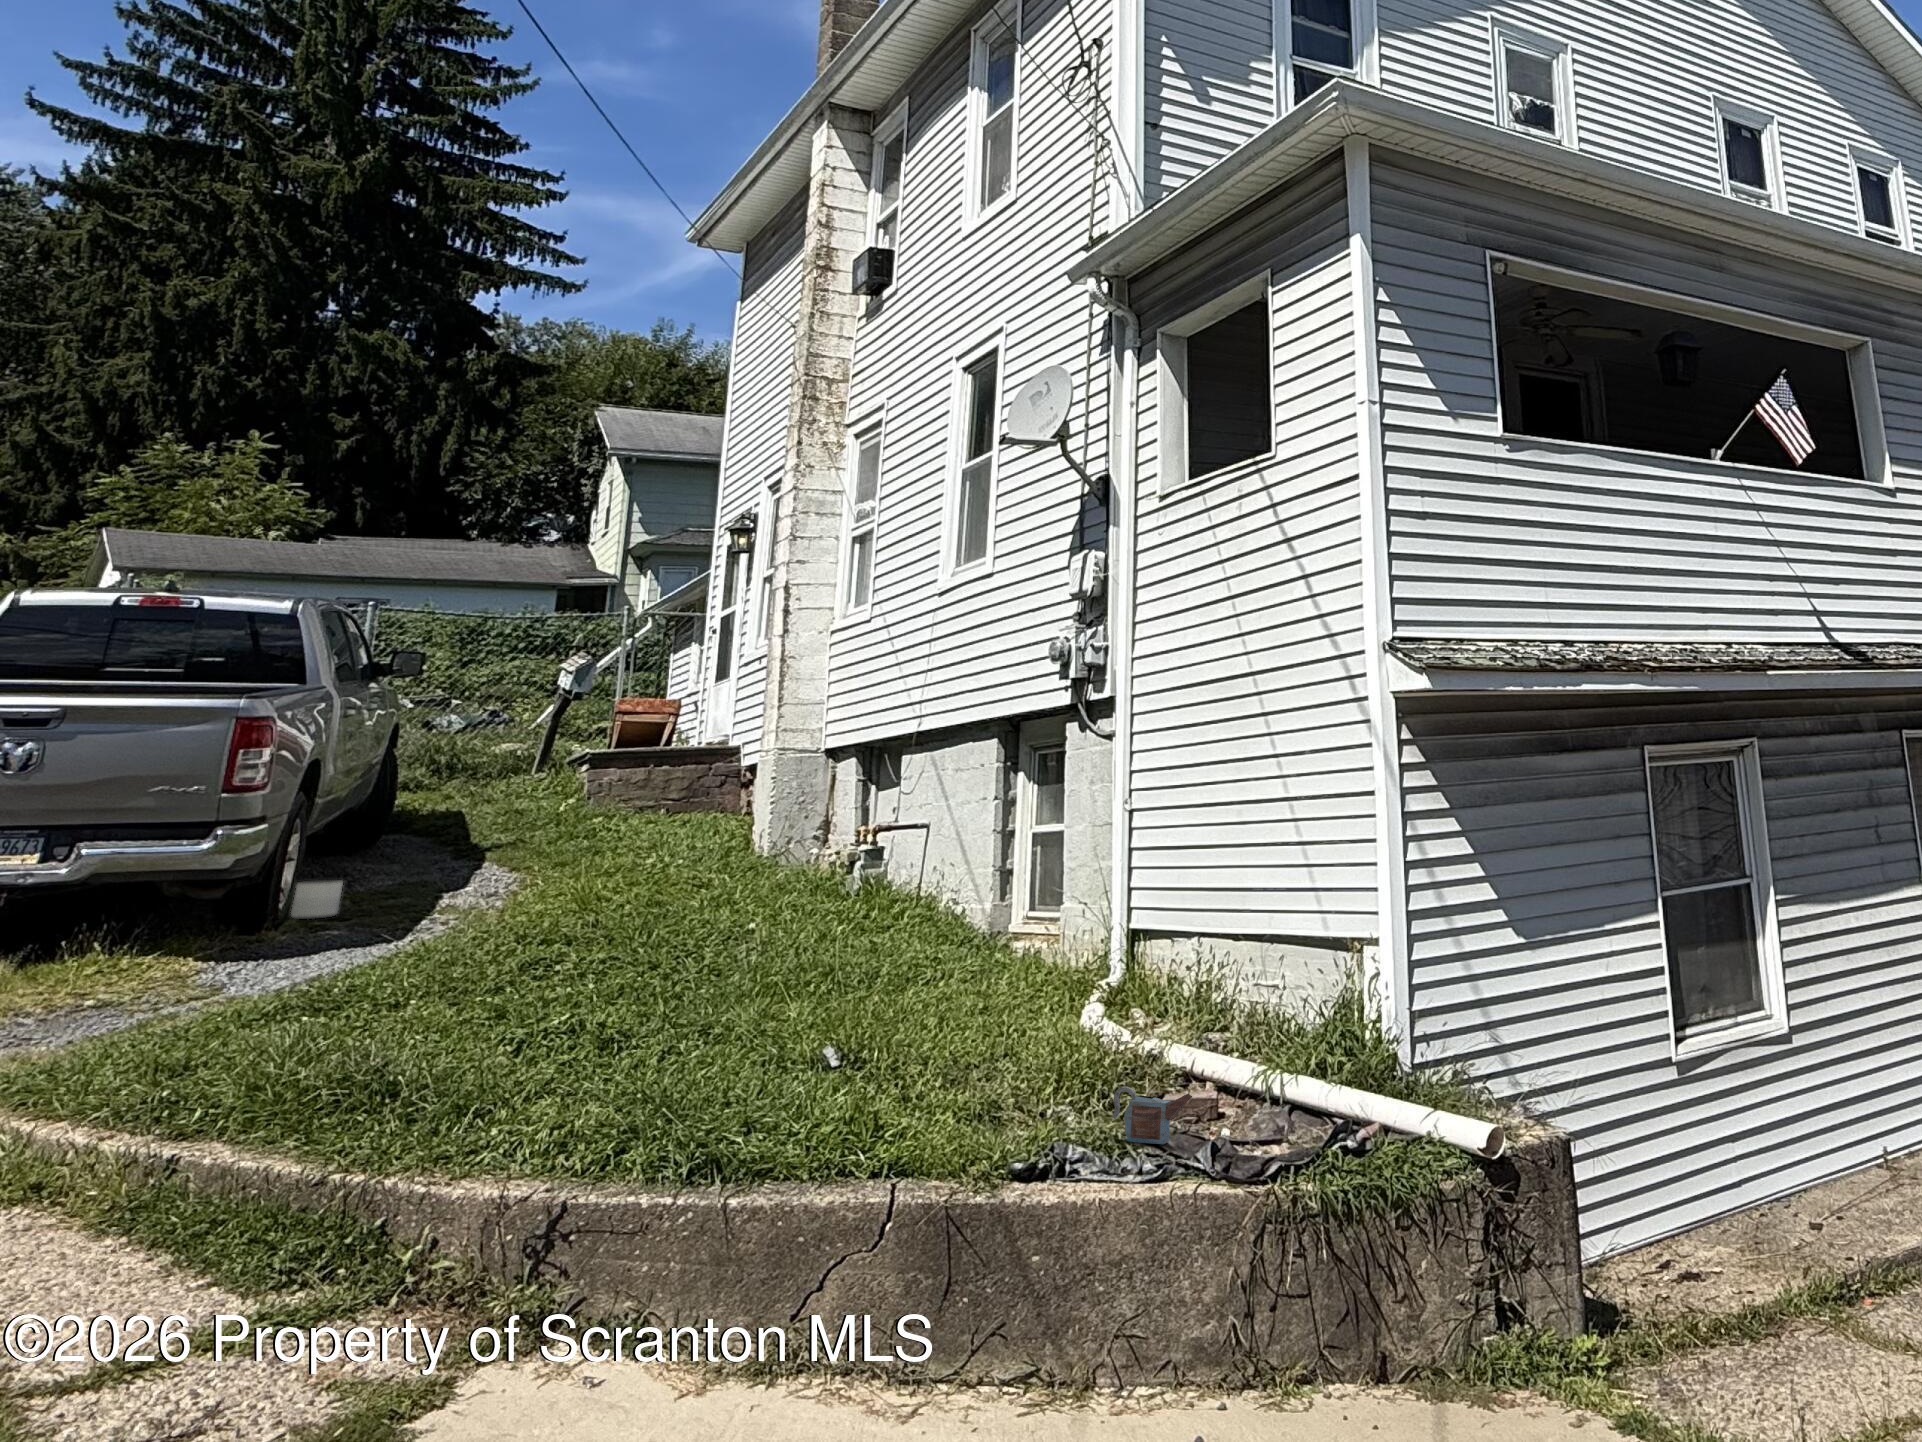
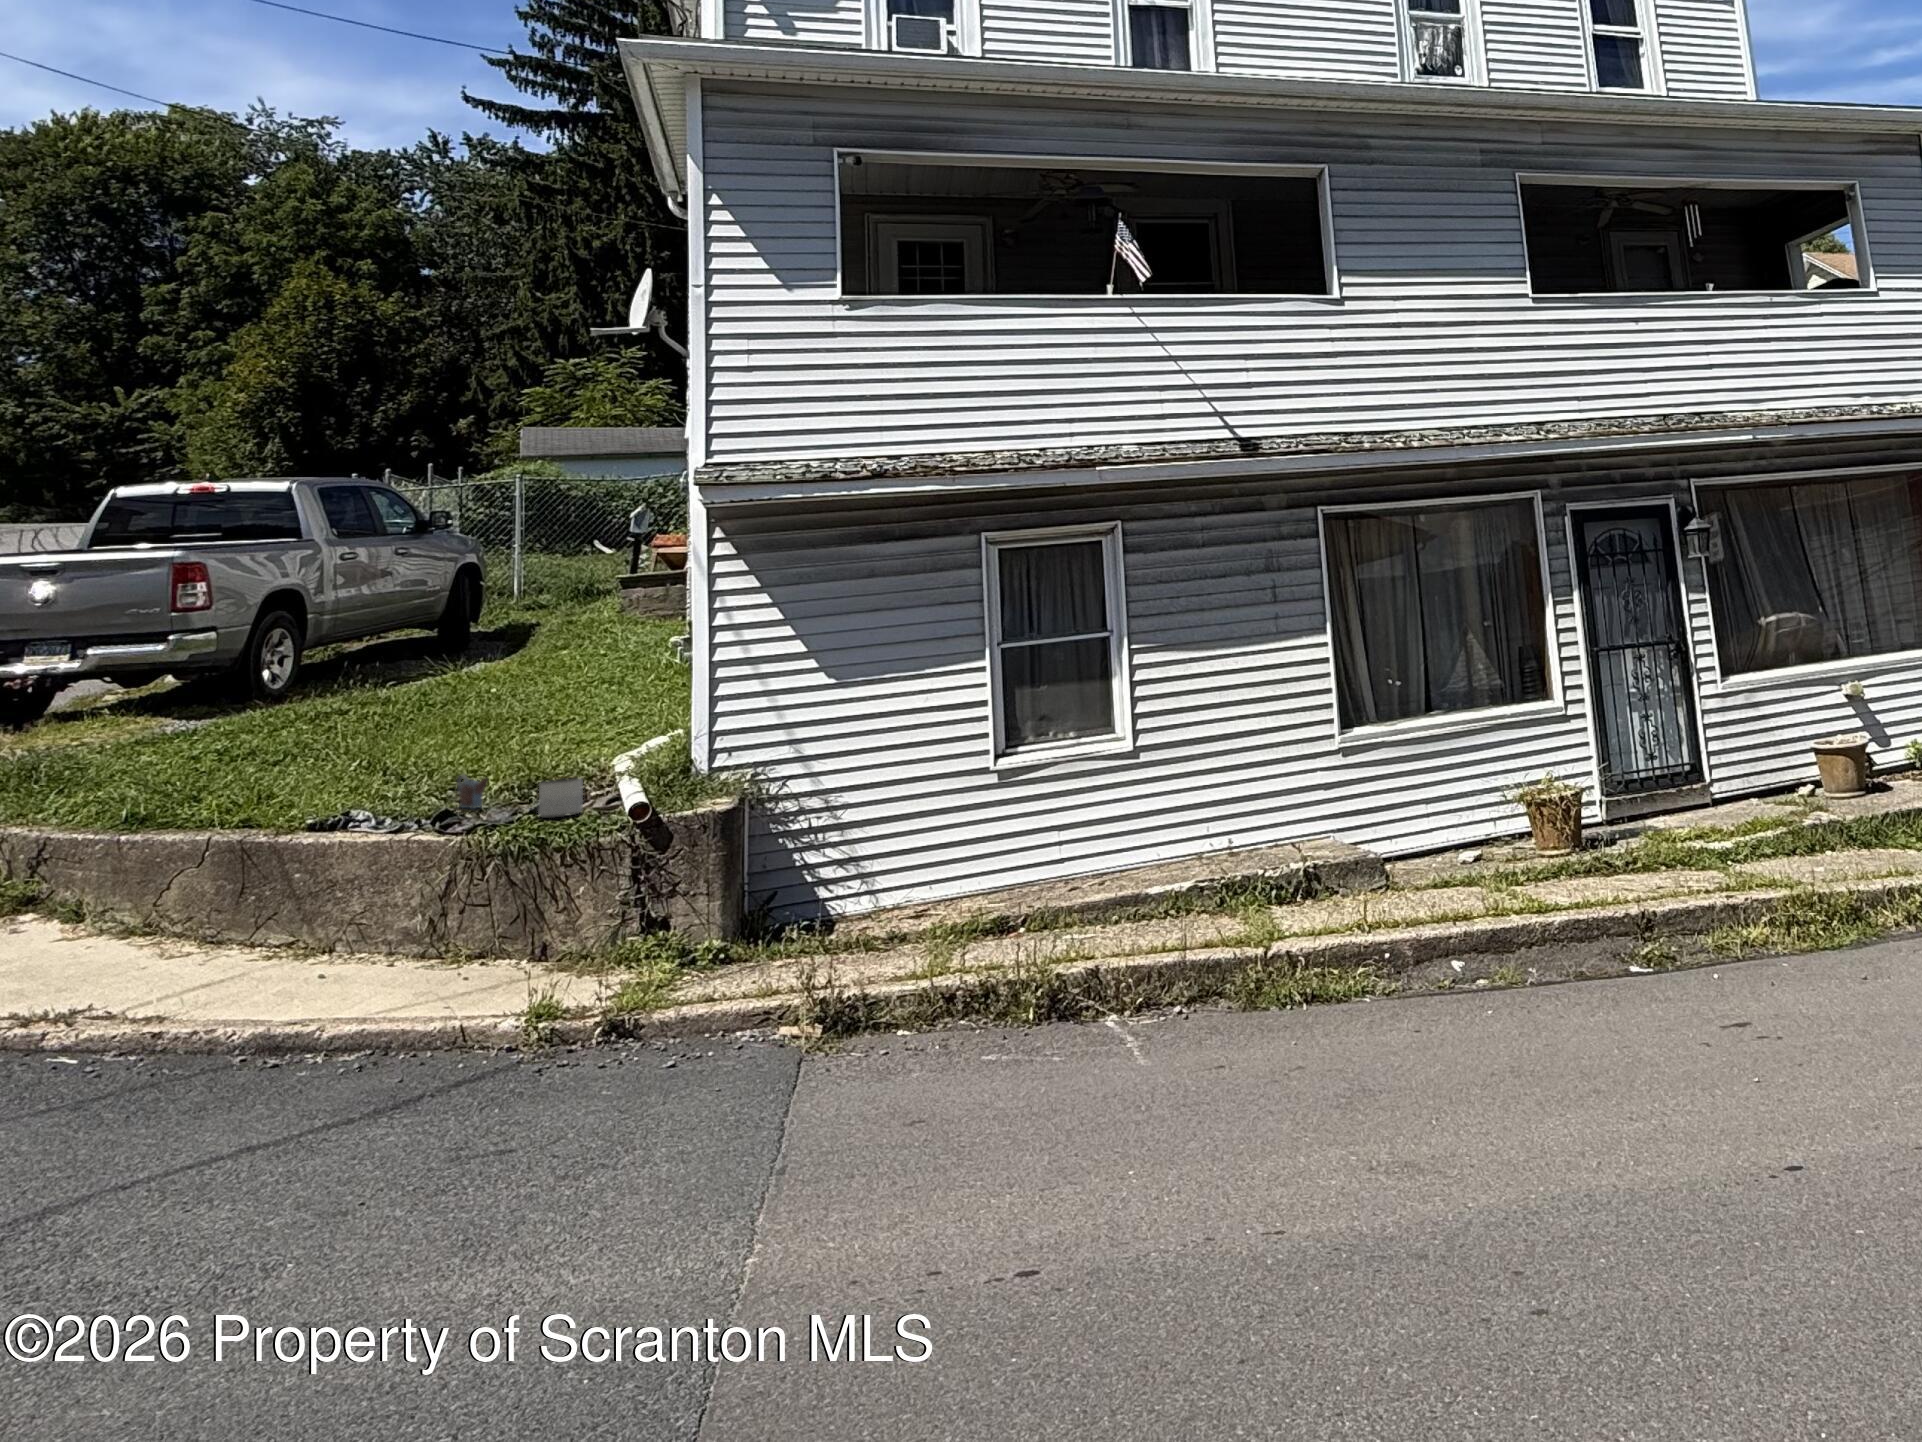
planter: present [291,880,343,919] -> present [538,778,583,818]

